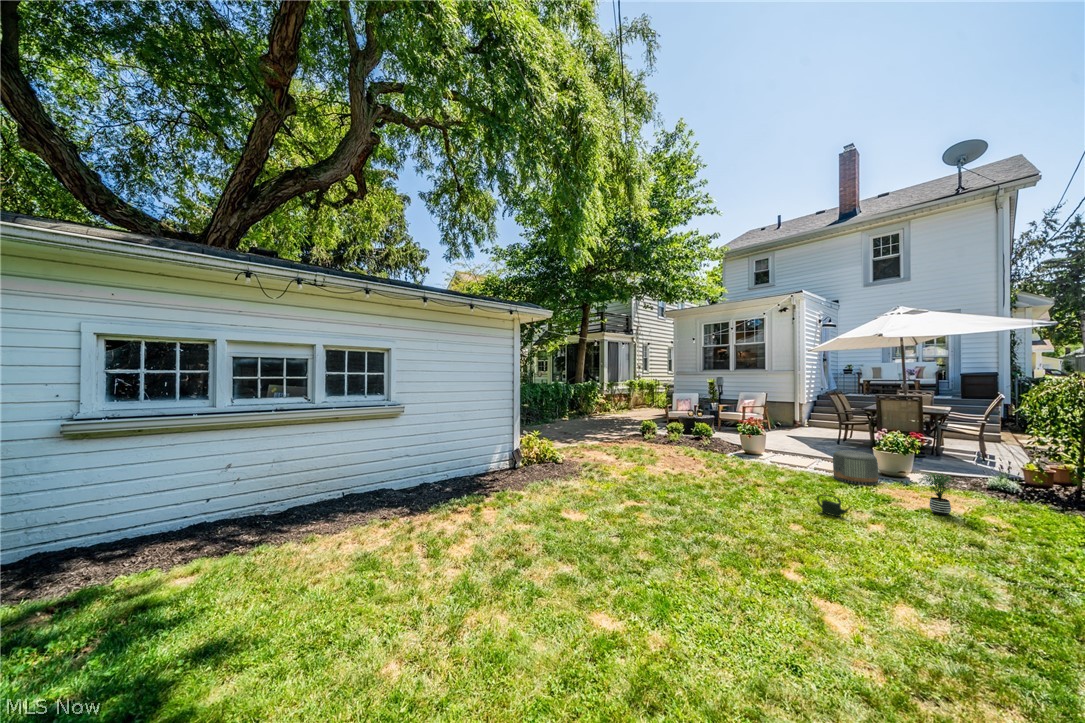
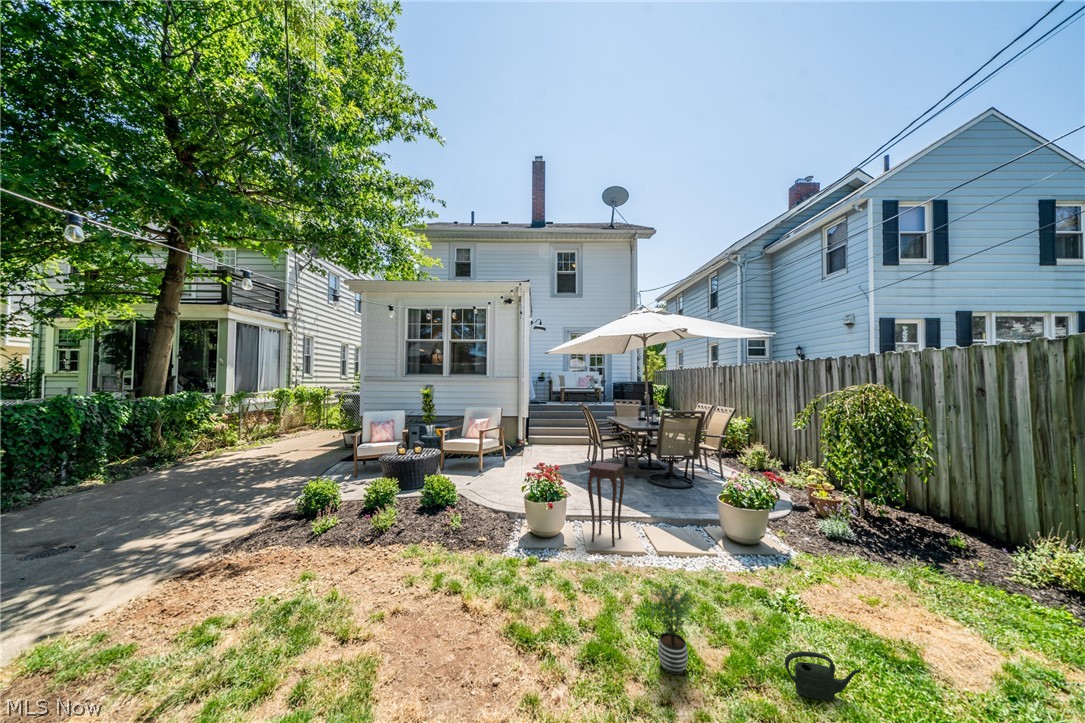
side table: none [782,422,813,473] -> present [588,462,624,547]
pouf: present [833,450,878,485] -> none [652,496,705,553]
potted plant: present [919,473,951,515] -> present [644,584,693,675]

